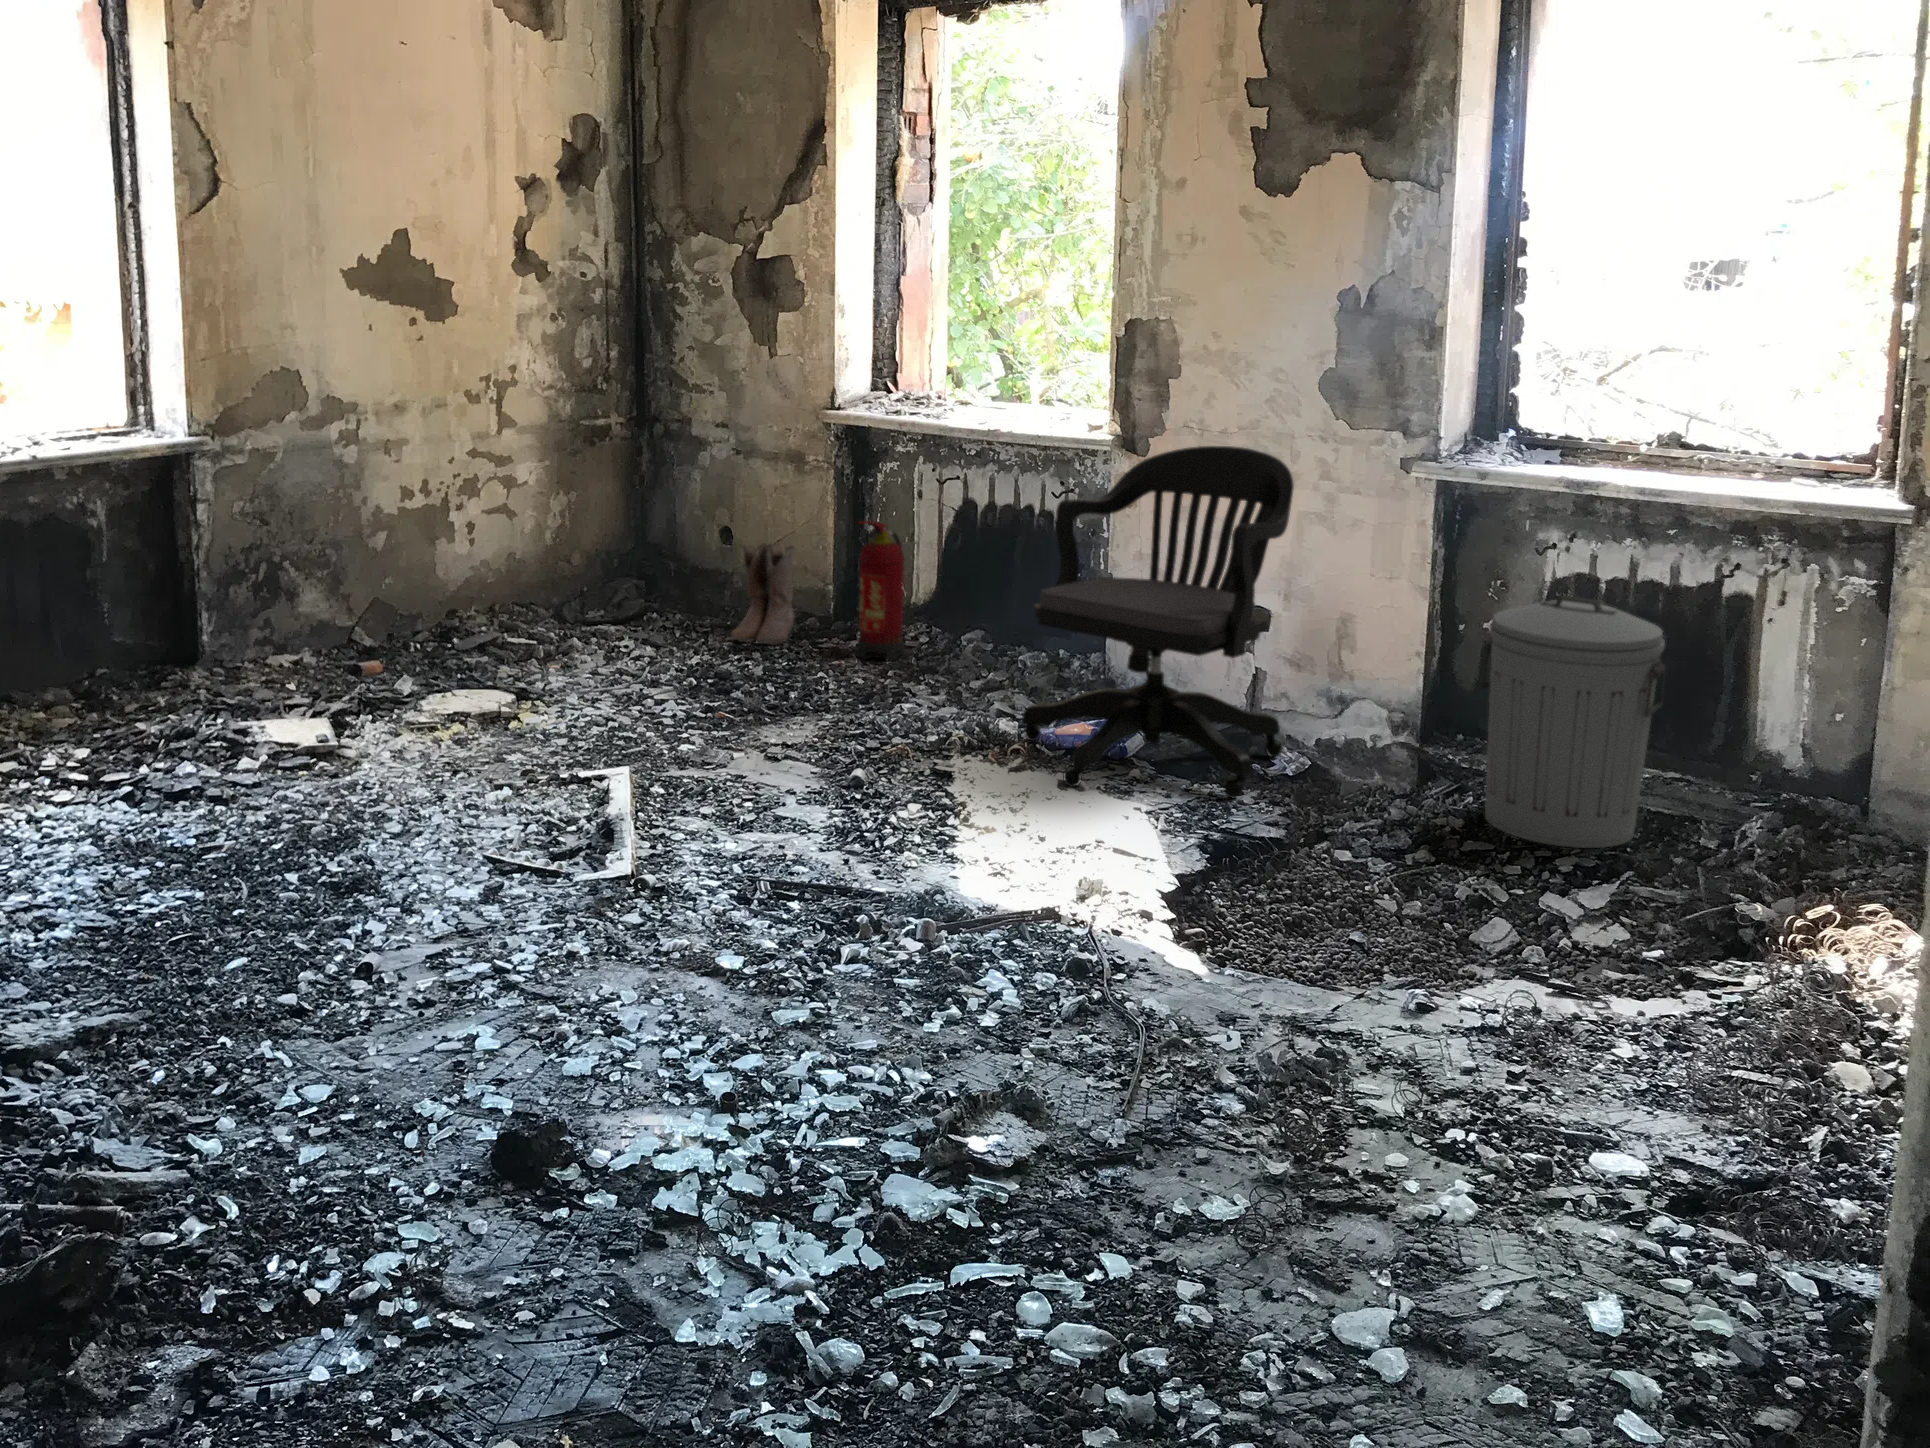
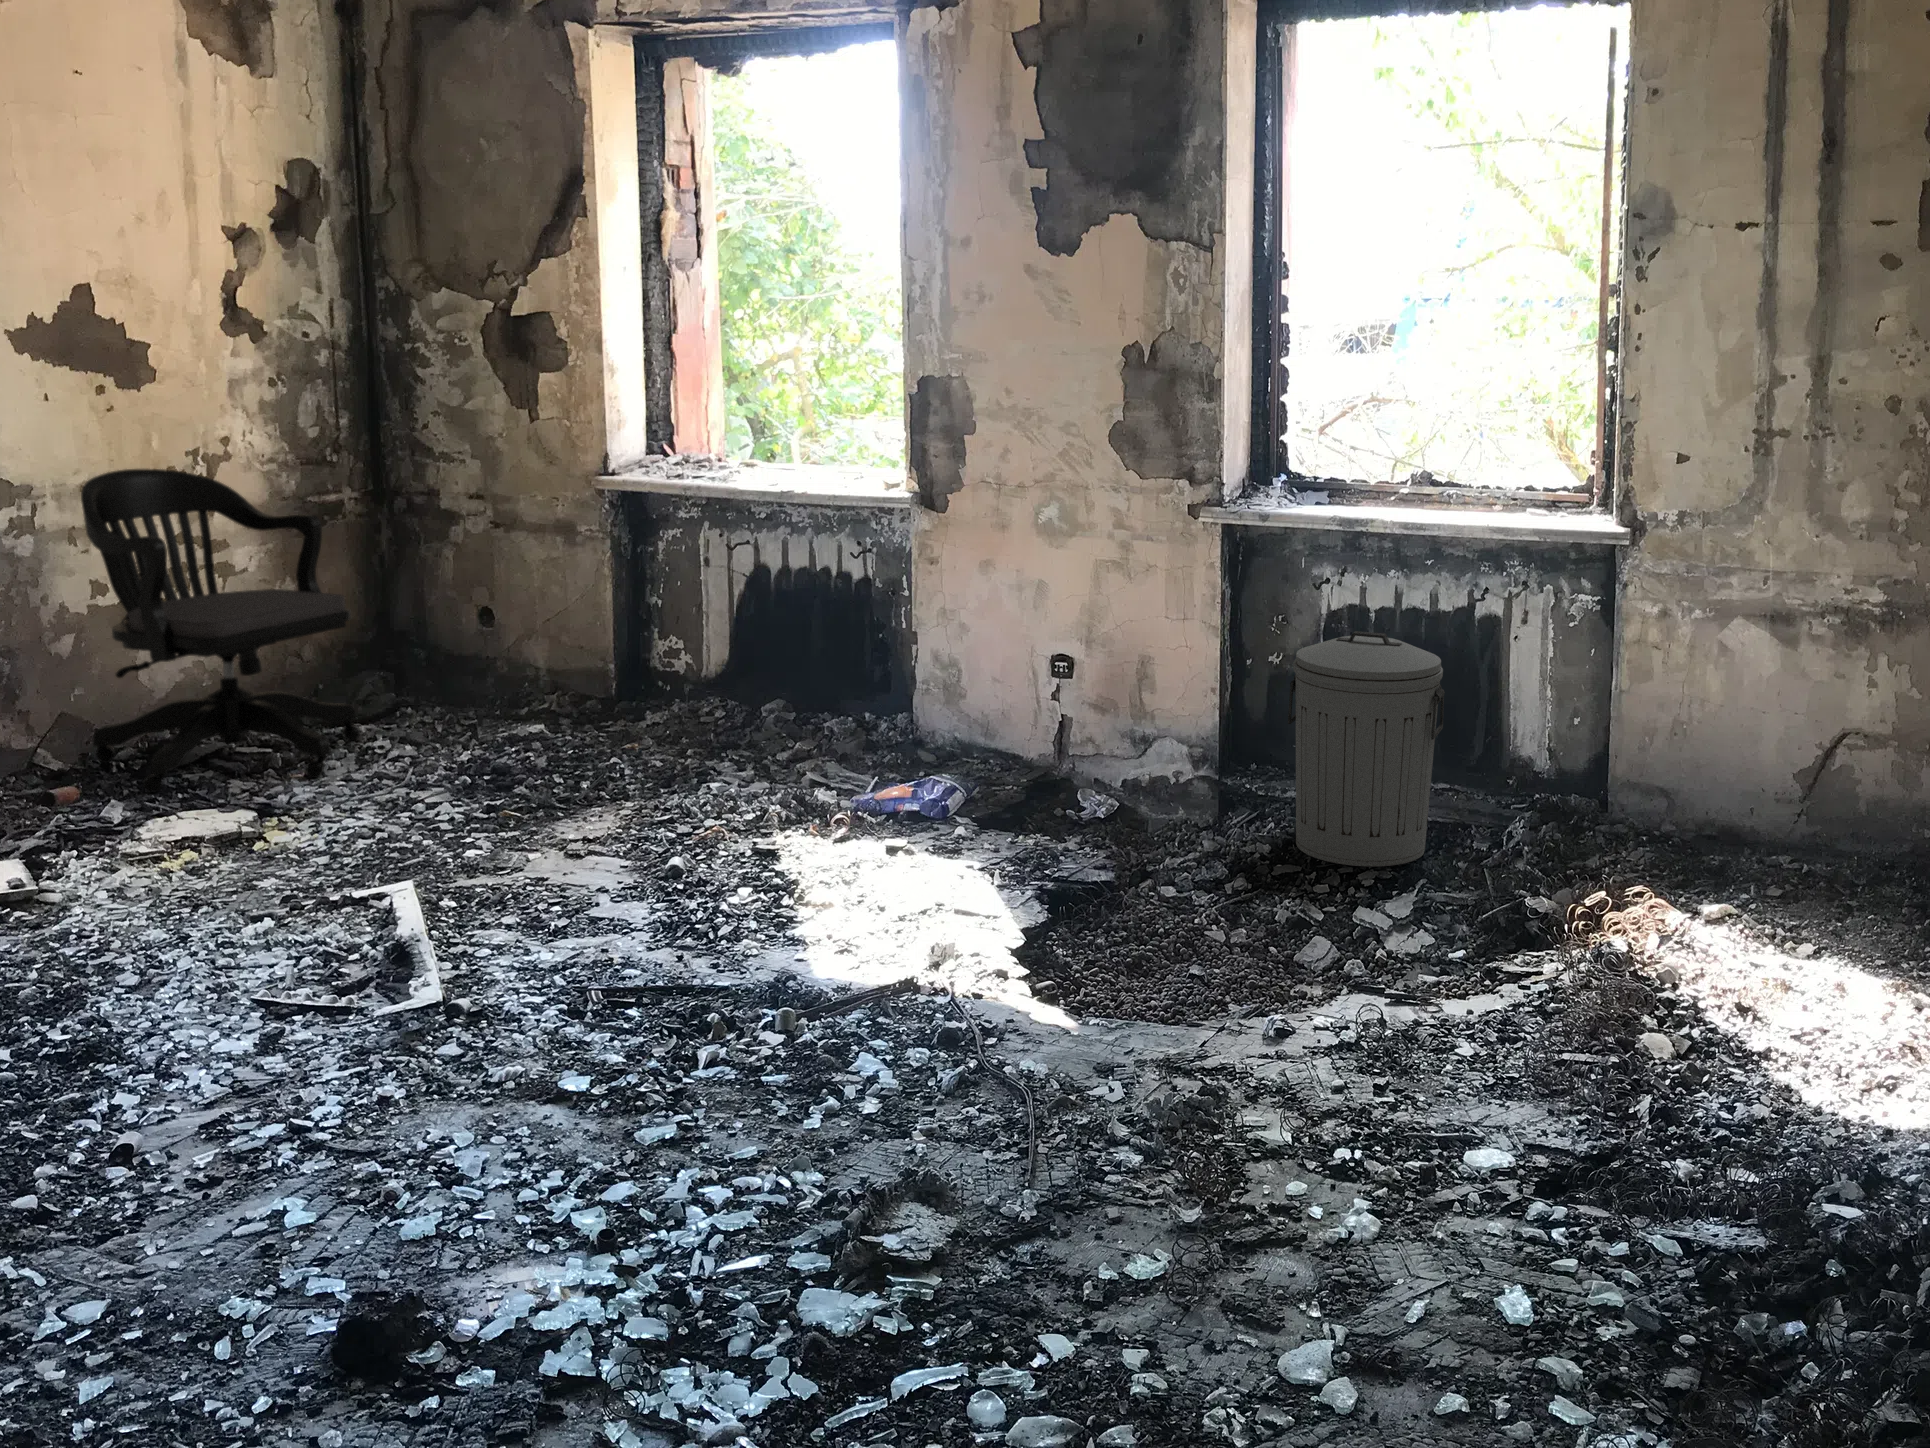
chair: present [1022,446,1294,798] -> present [81,469,360,793]
fire extinguisher: present [857,521,905,661] -> none [647,590,703,739]
boots: present [731,543,794,645] -> none [500,618,575,731]

